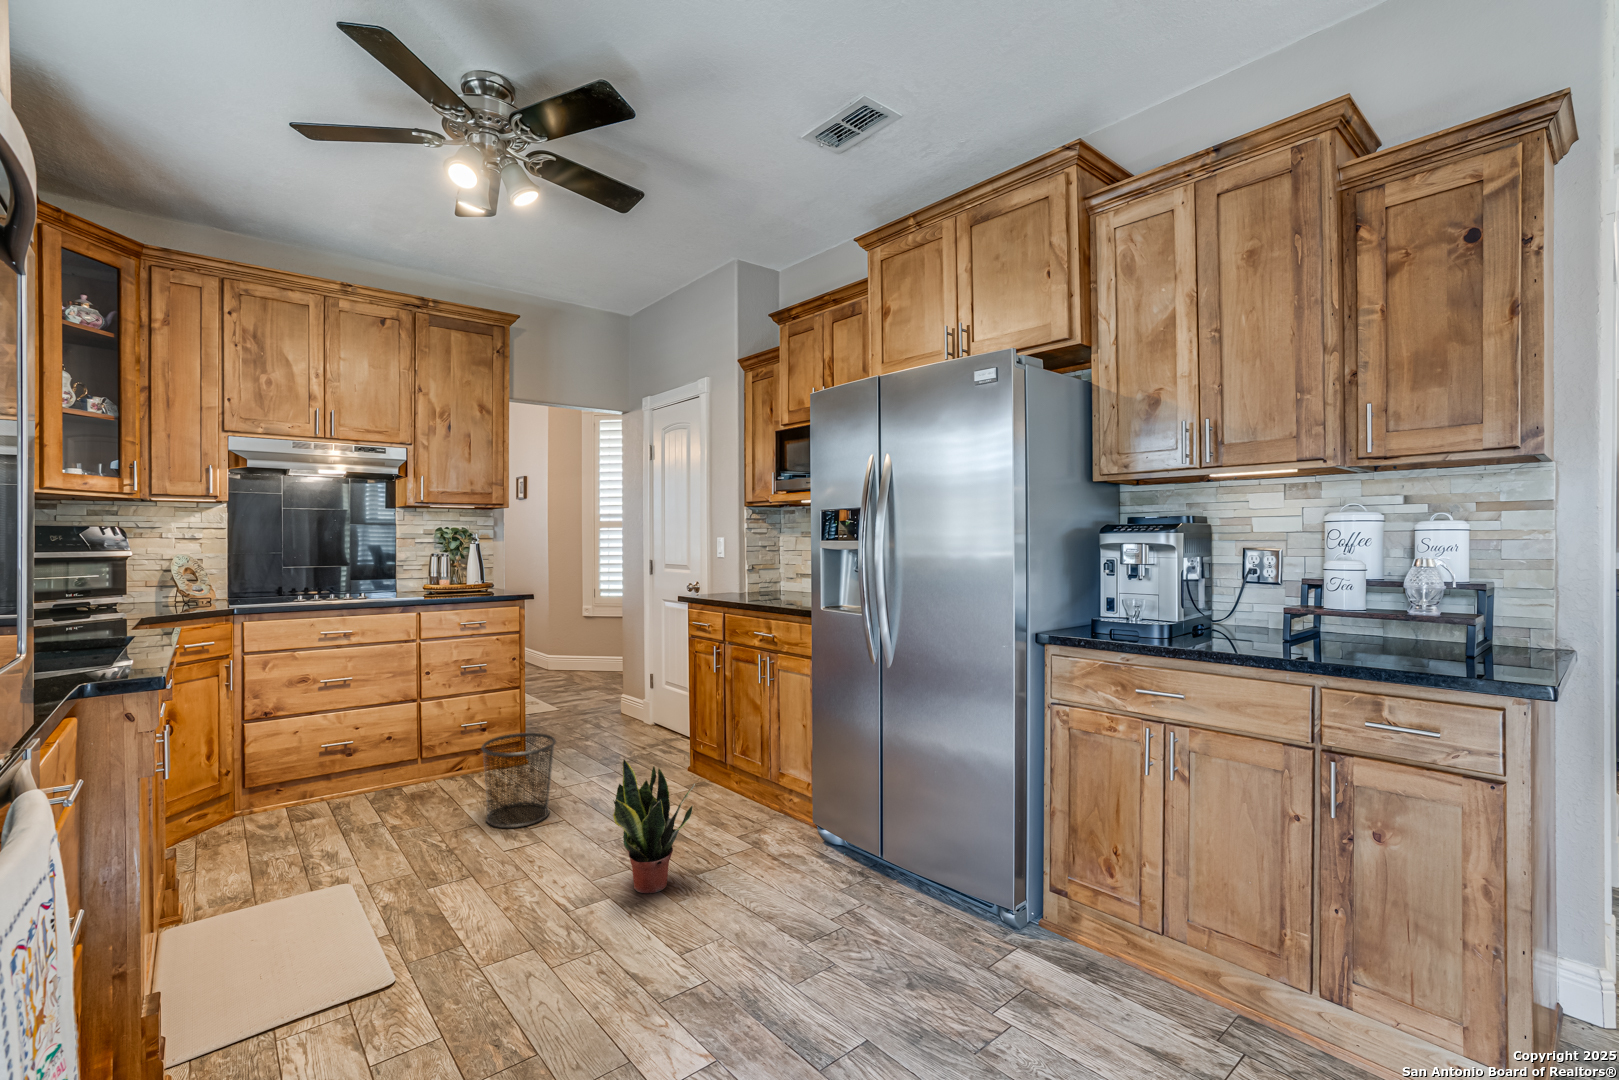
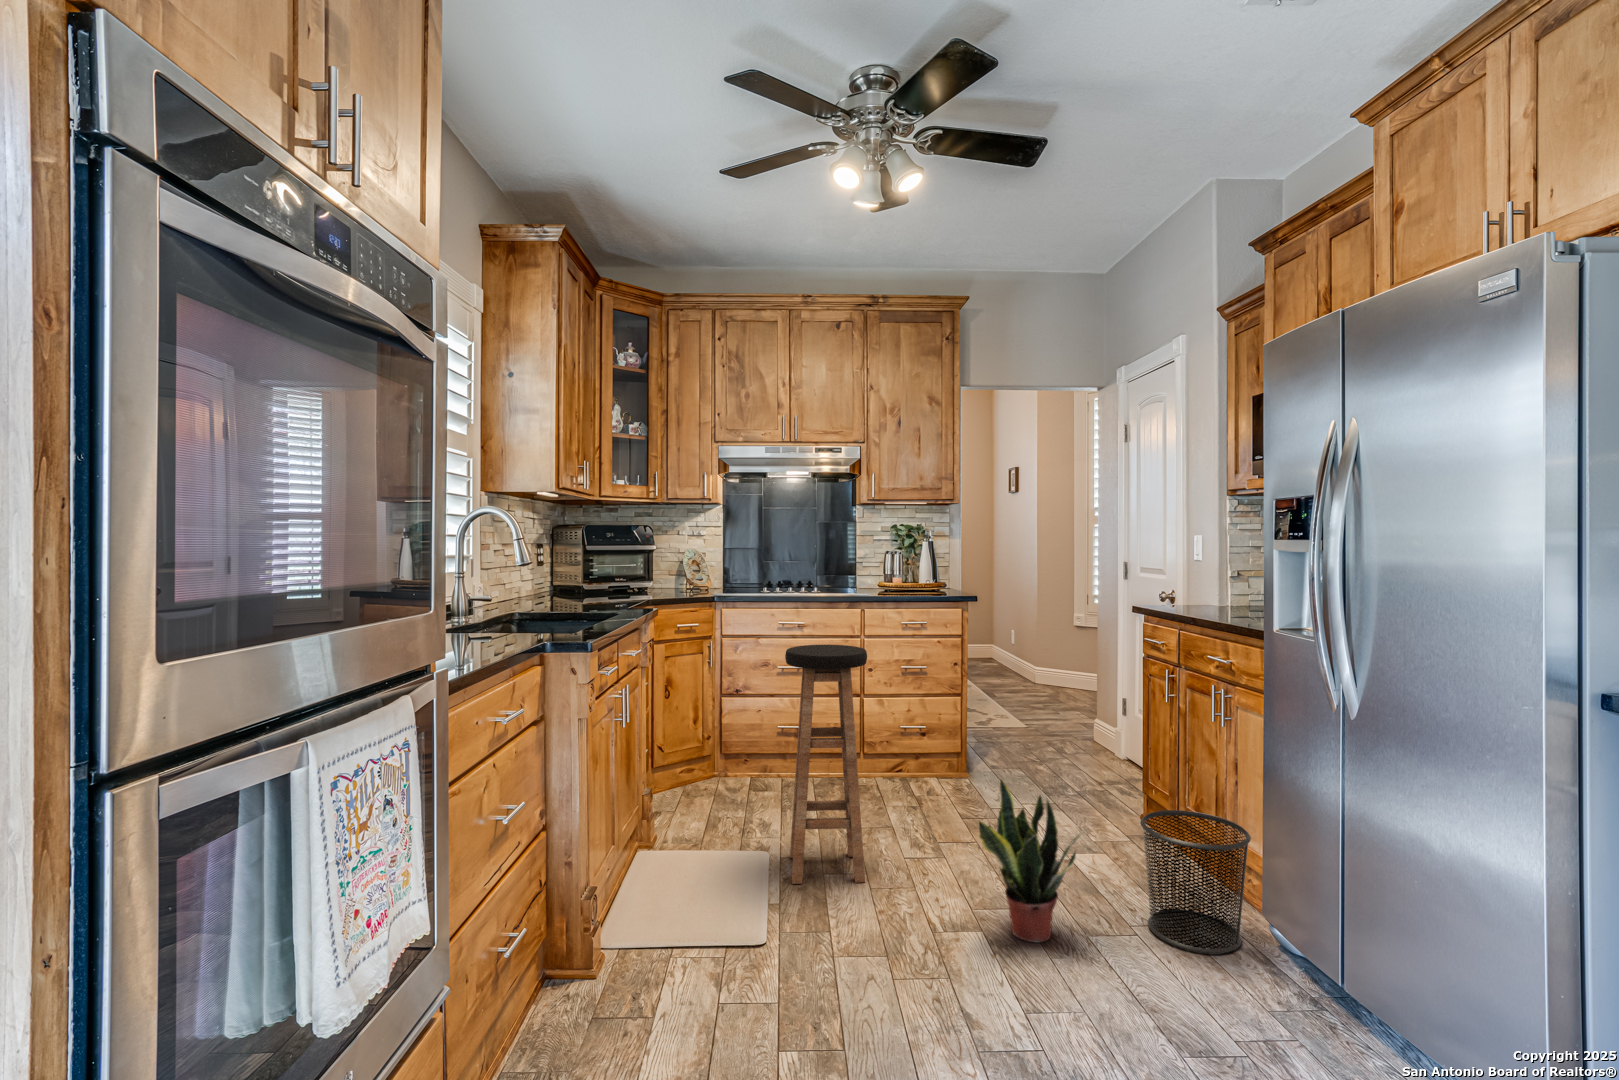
bar stool: none [376,652,477,914] -> present [785,645,867,884]
waste bin: present [481,733,556,828] -> present [1140,810,1251,954]

